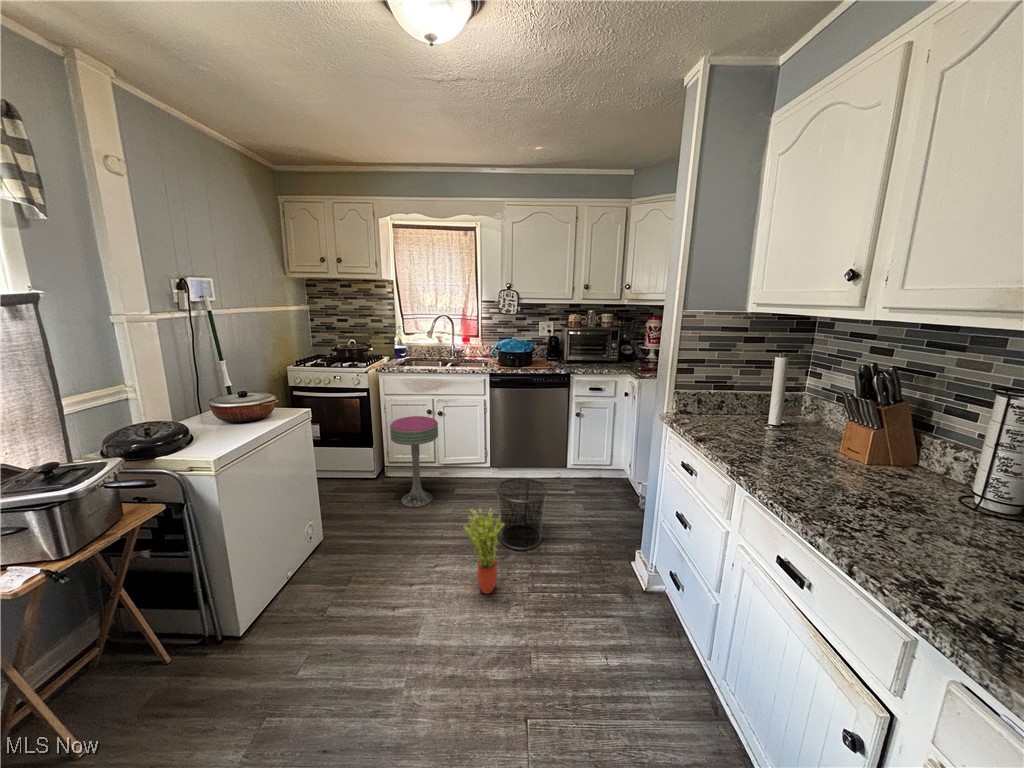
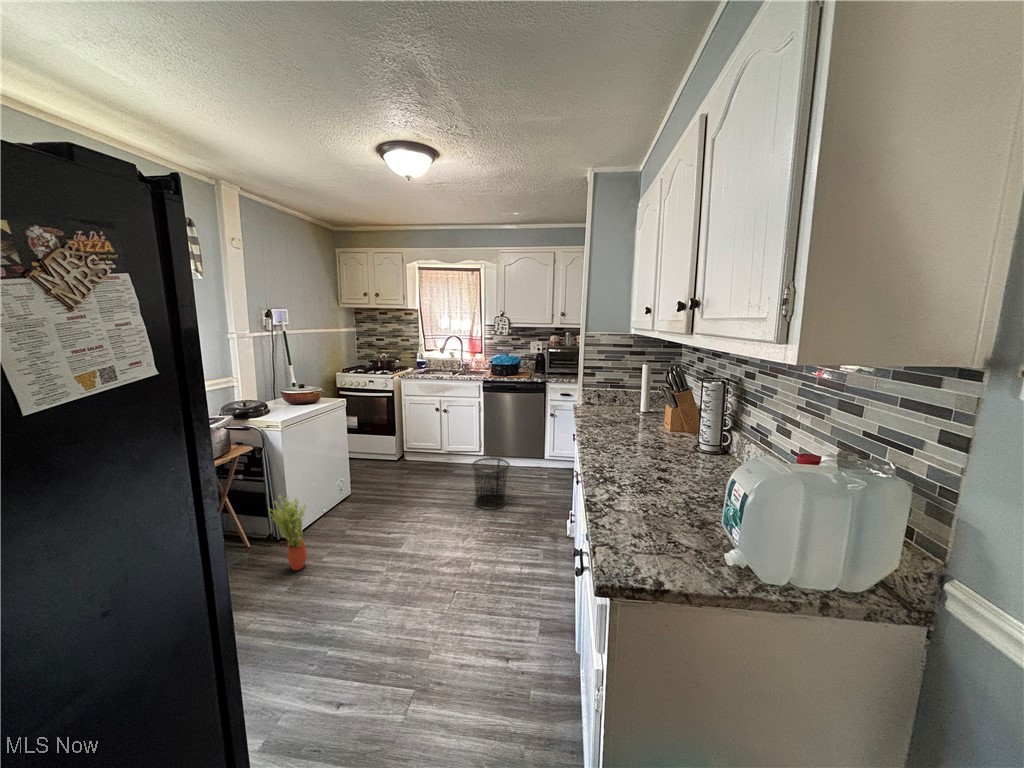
bar stool: present [390,416,438,507] -> none [403,412,439,480]
potted plant: present [464,508,505,594] -> present [271,496,307,570]

